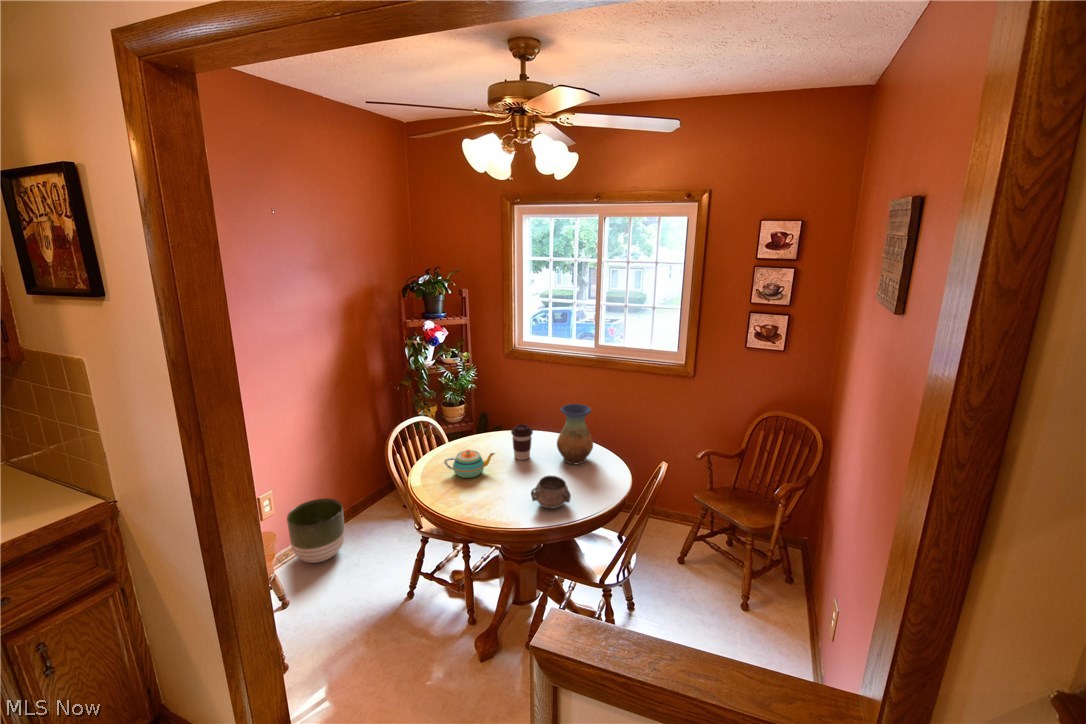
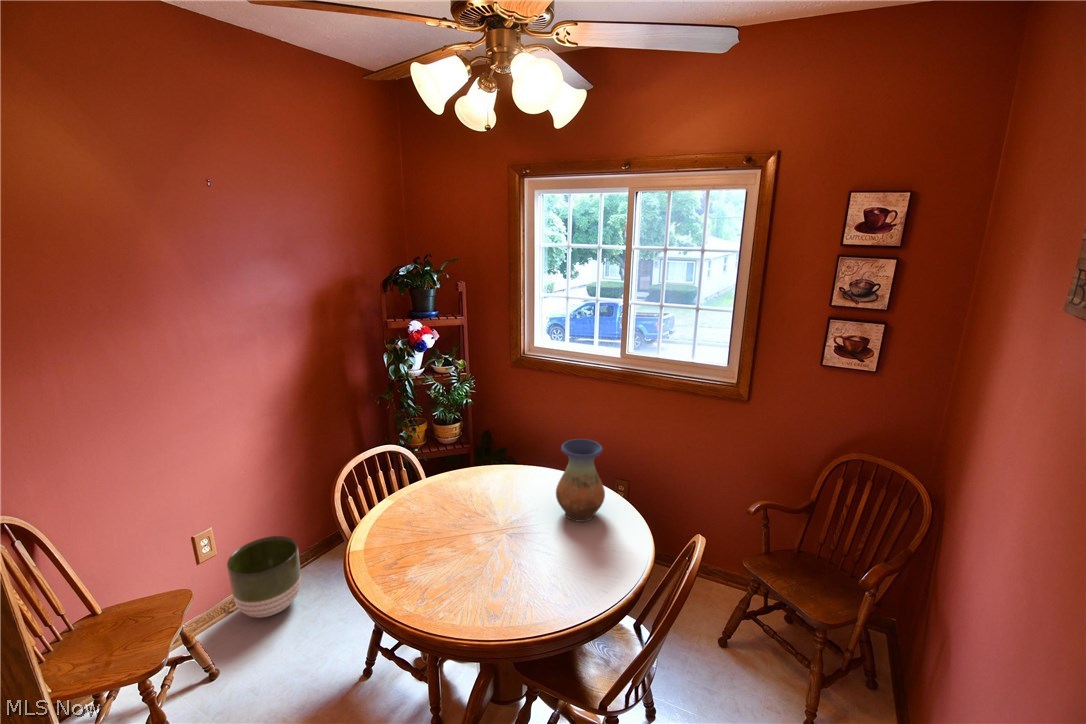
coffee cup: present [511,424,533,460] -> none [496,463,525,511]
teapot: present [445,450,495,478] -> none [402,497,471,536]
decorative bowl: present [531,476,571,509] -> none [505,545,561,597]

